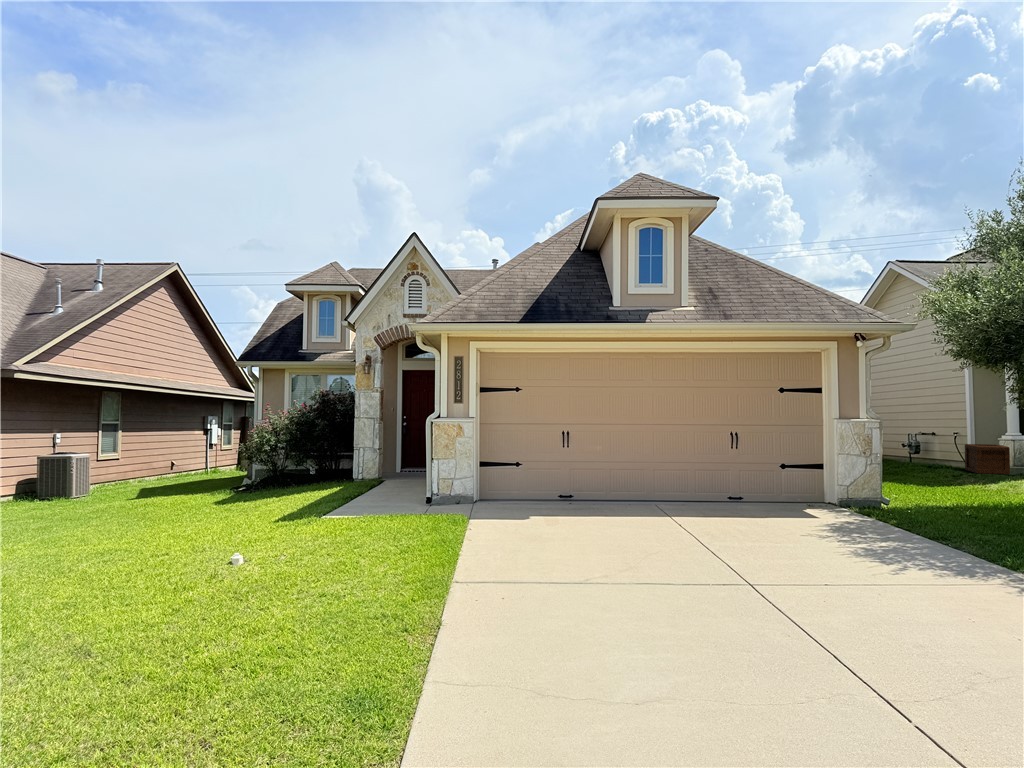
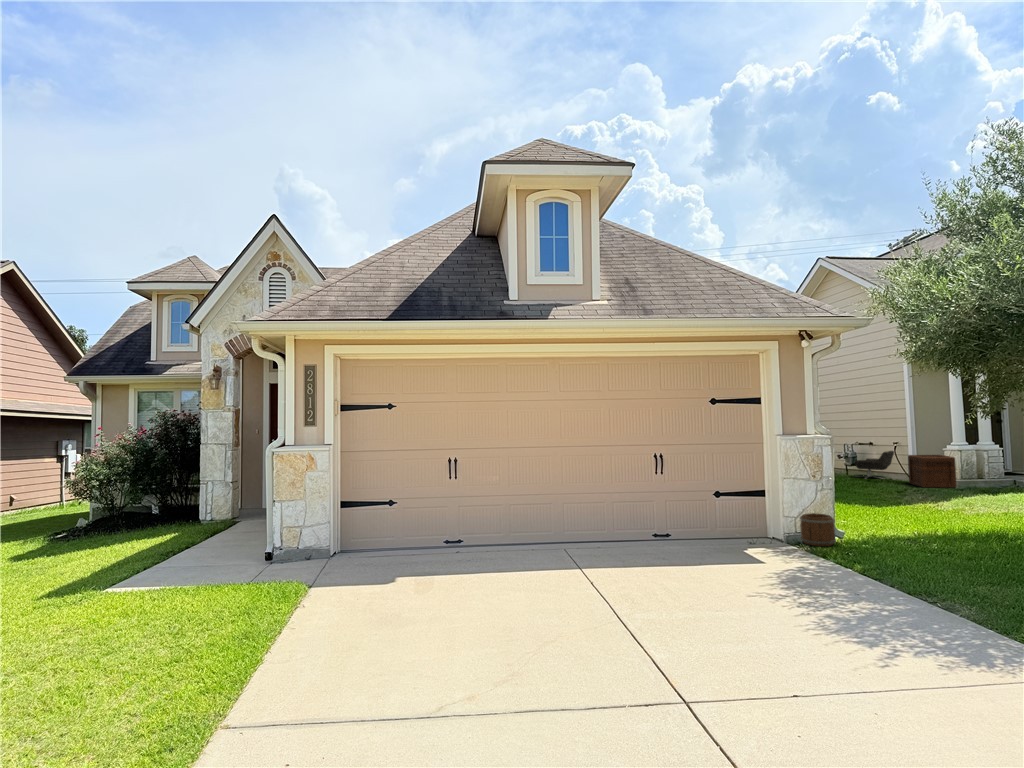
lounge chair: none [914,440,953,466] -> present [855,451,894,478]
bucket: none [852,484,883,510] -> present [800,513,836,546]

